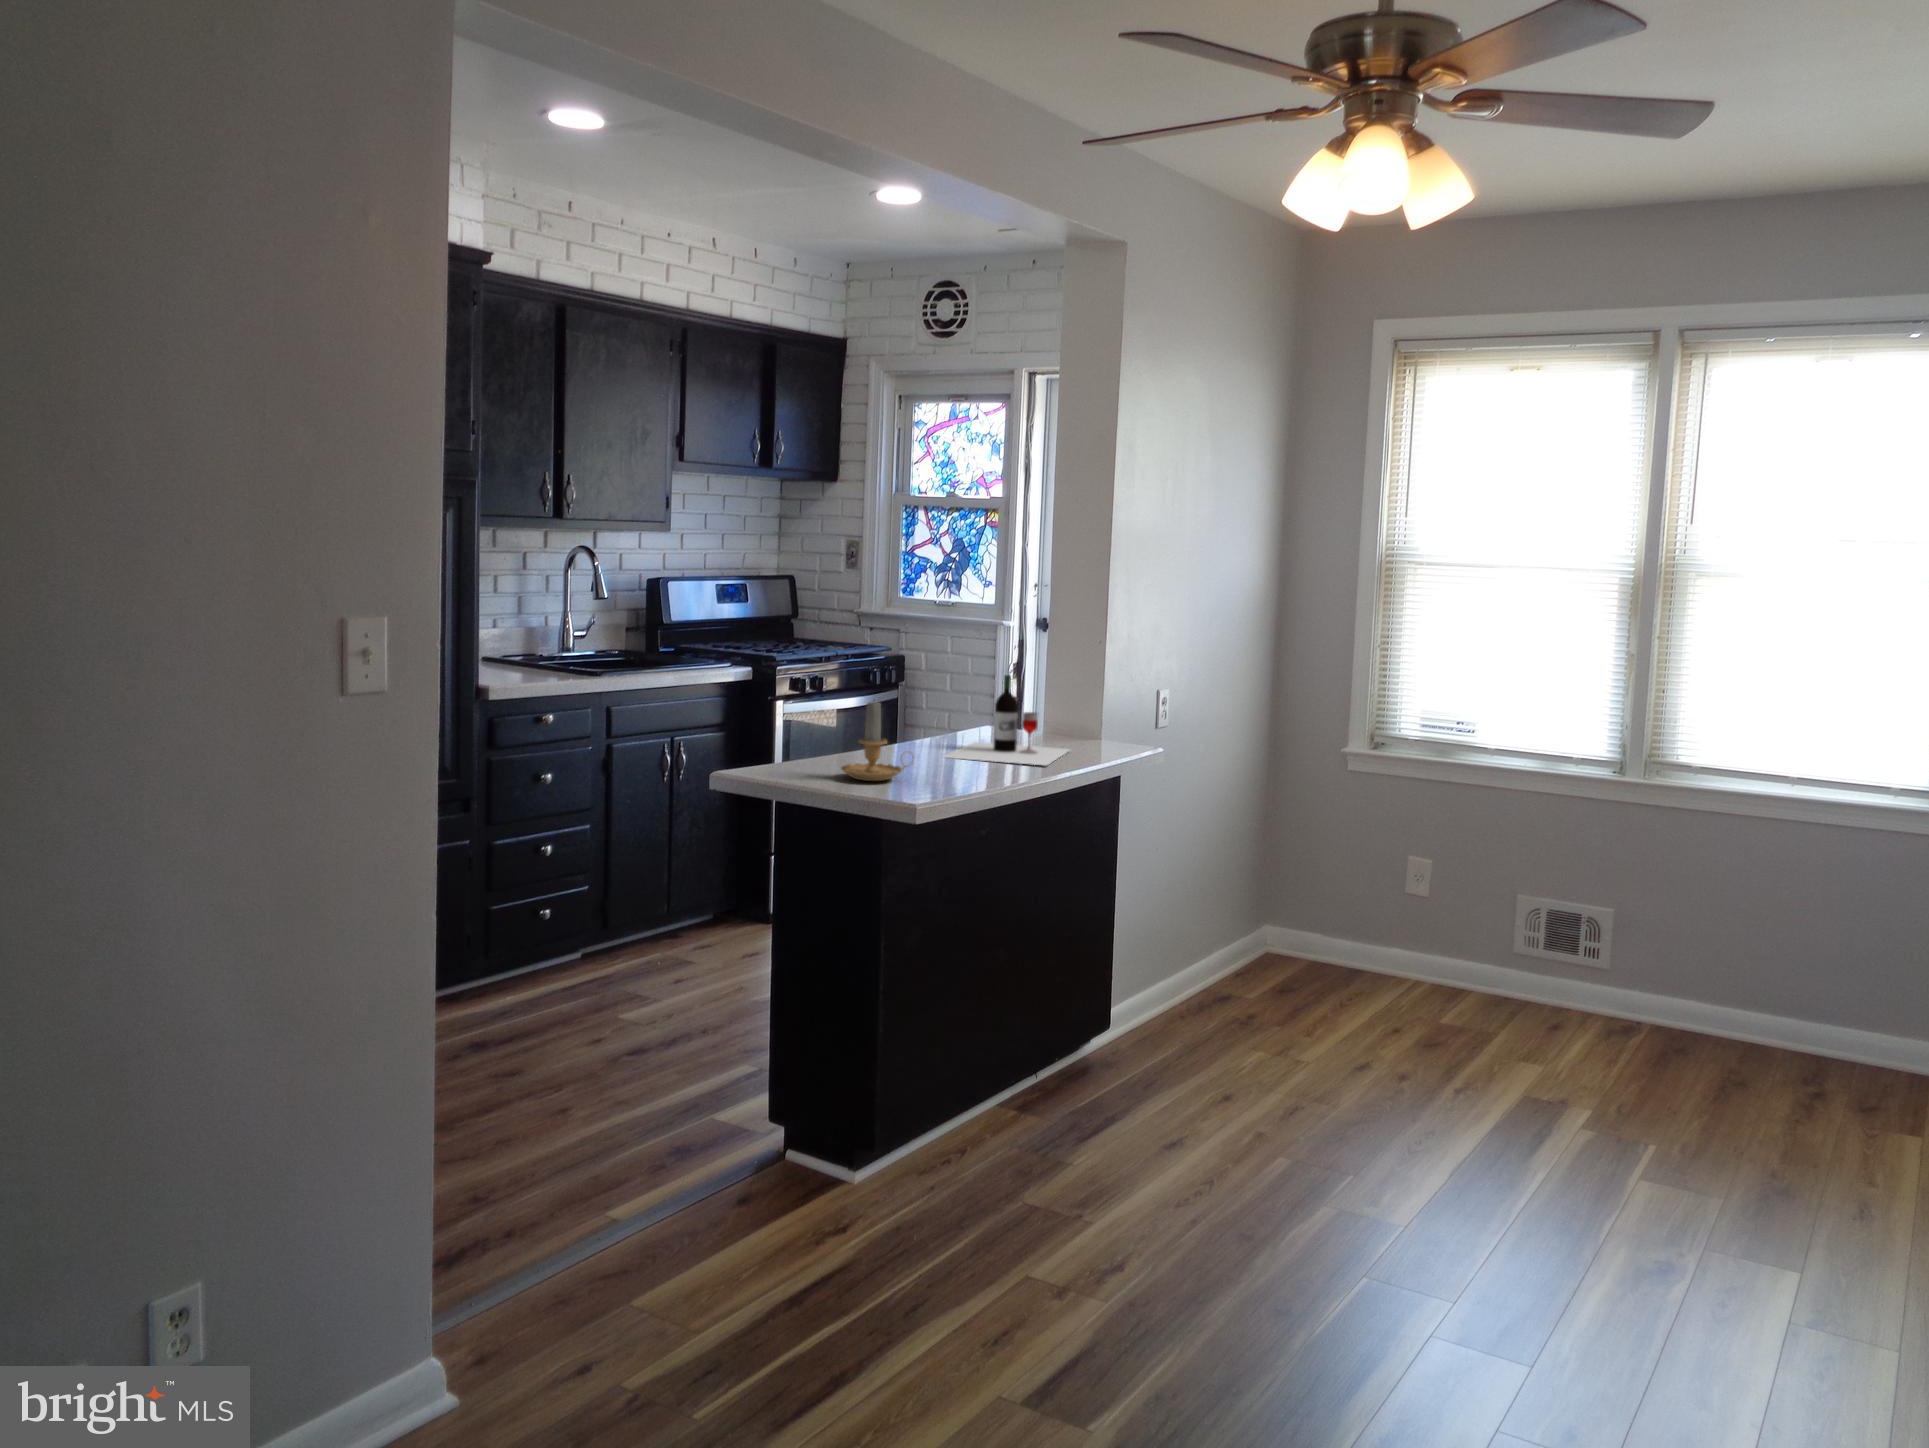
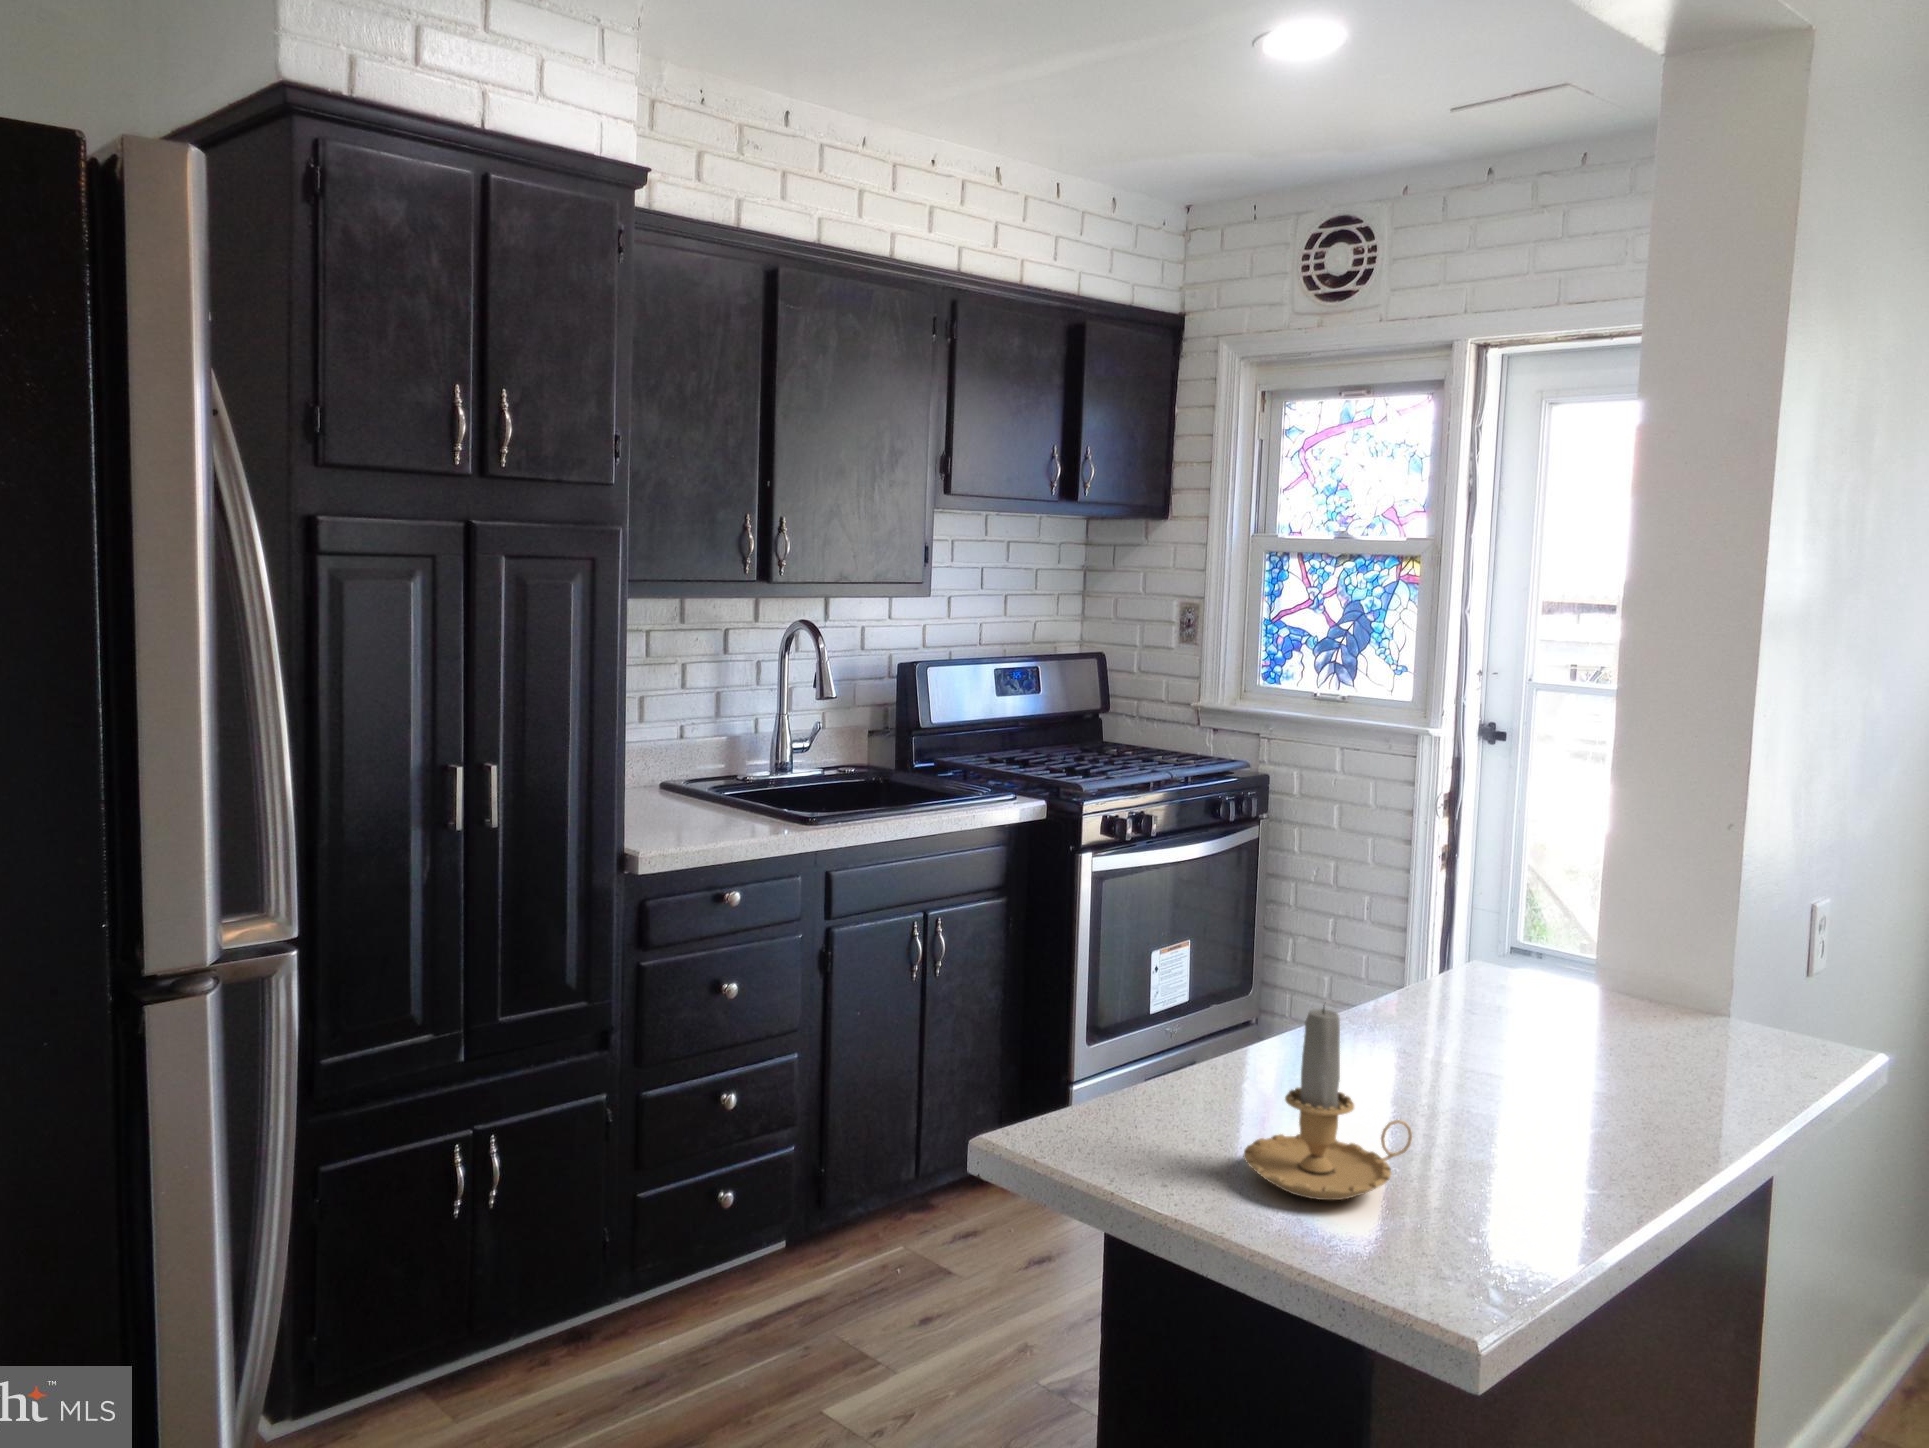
wine bottle: present [943,675,1070,765] -> none [1406,902,1700,1130]

